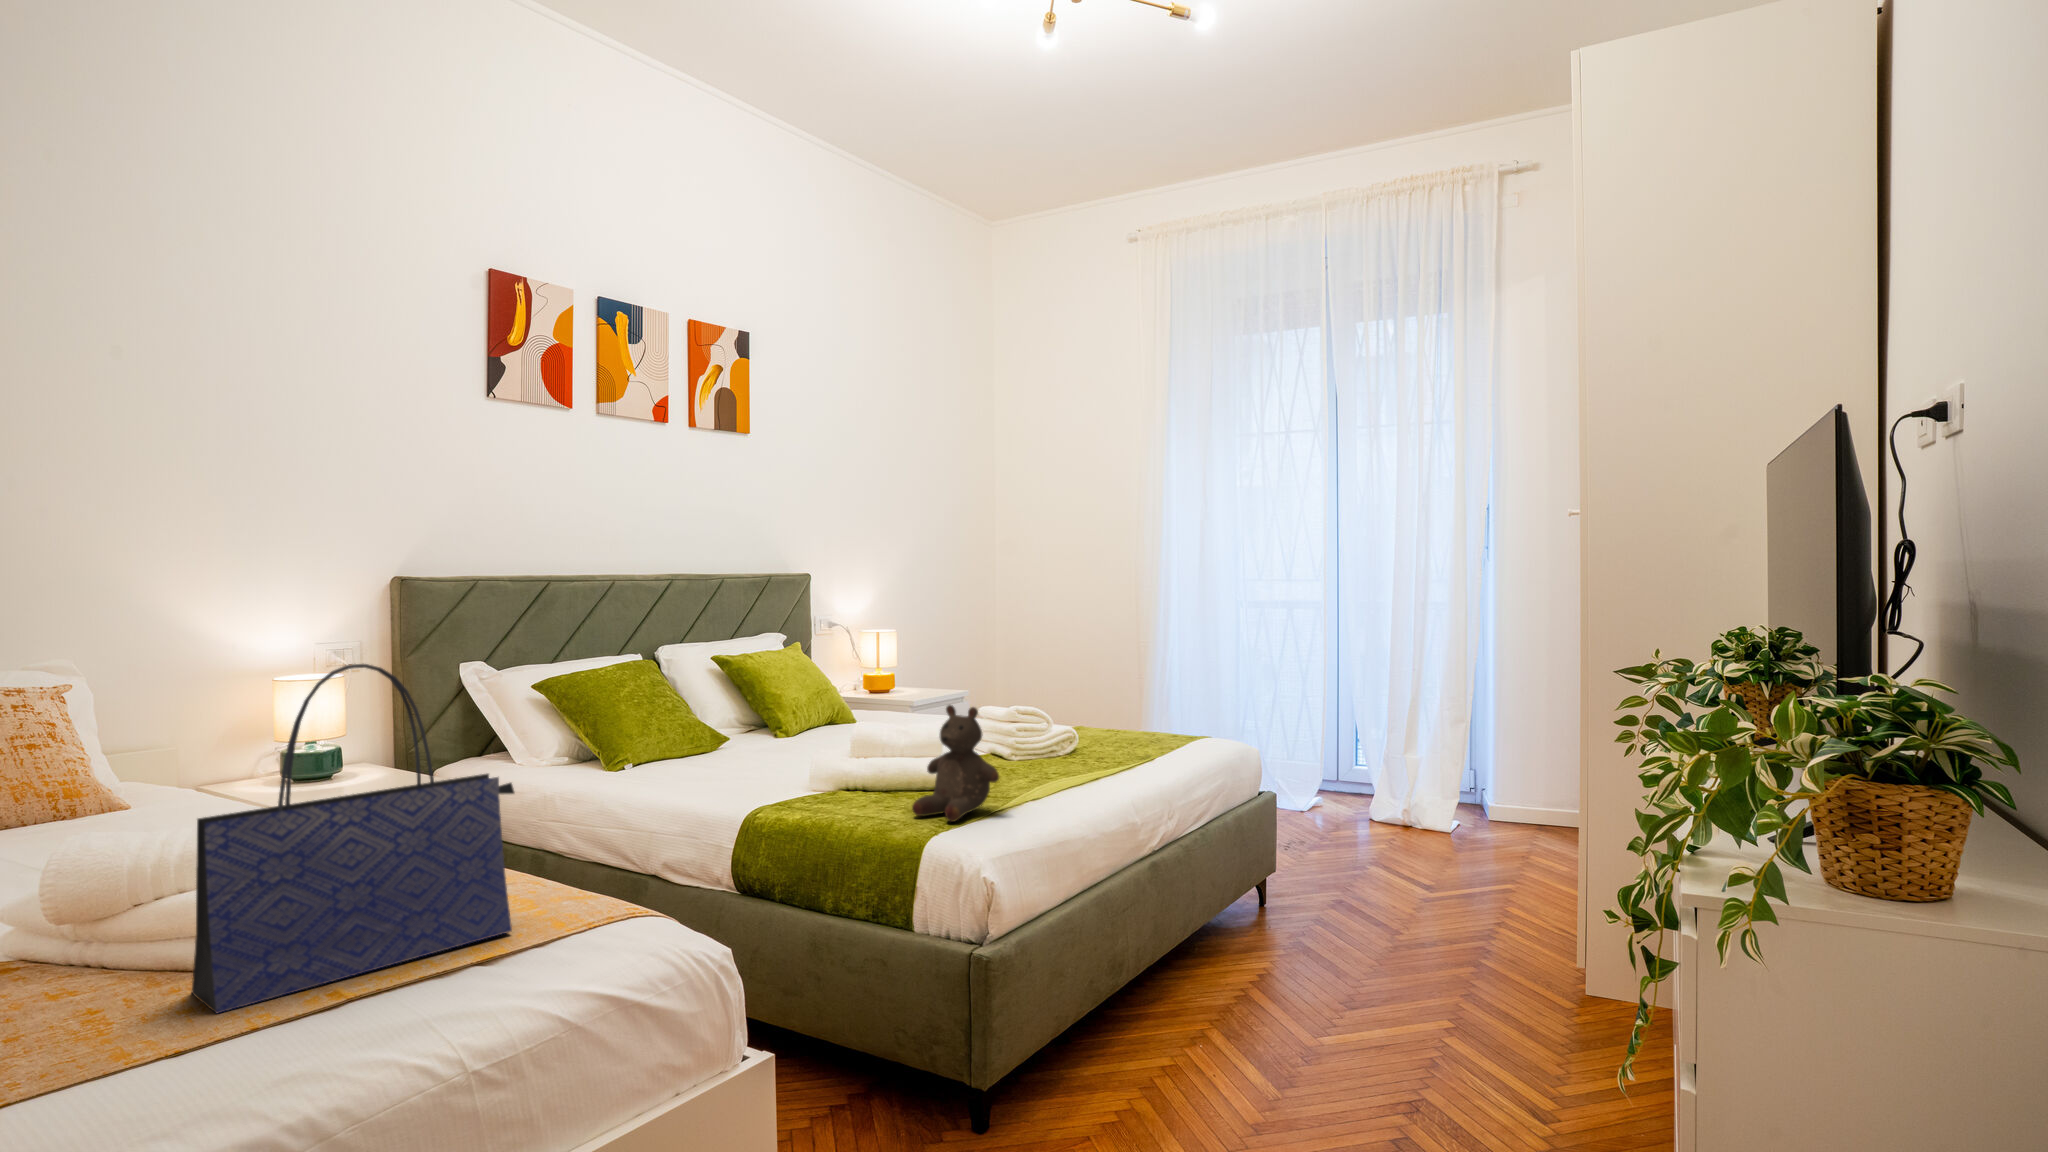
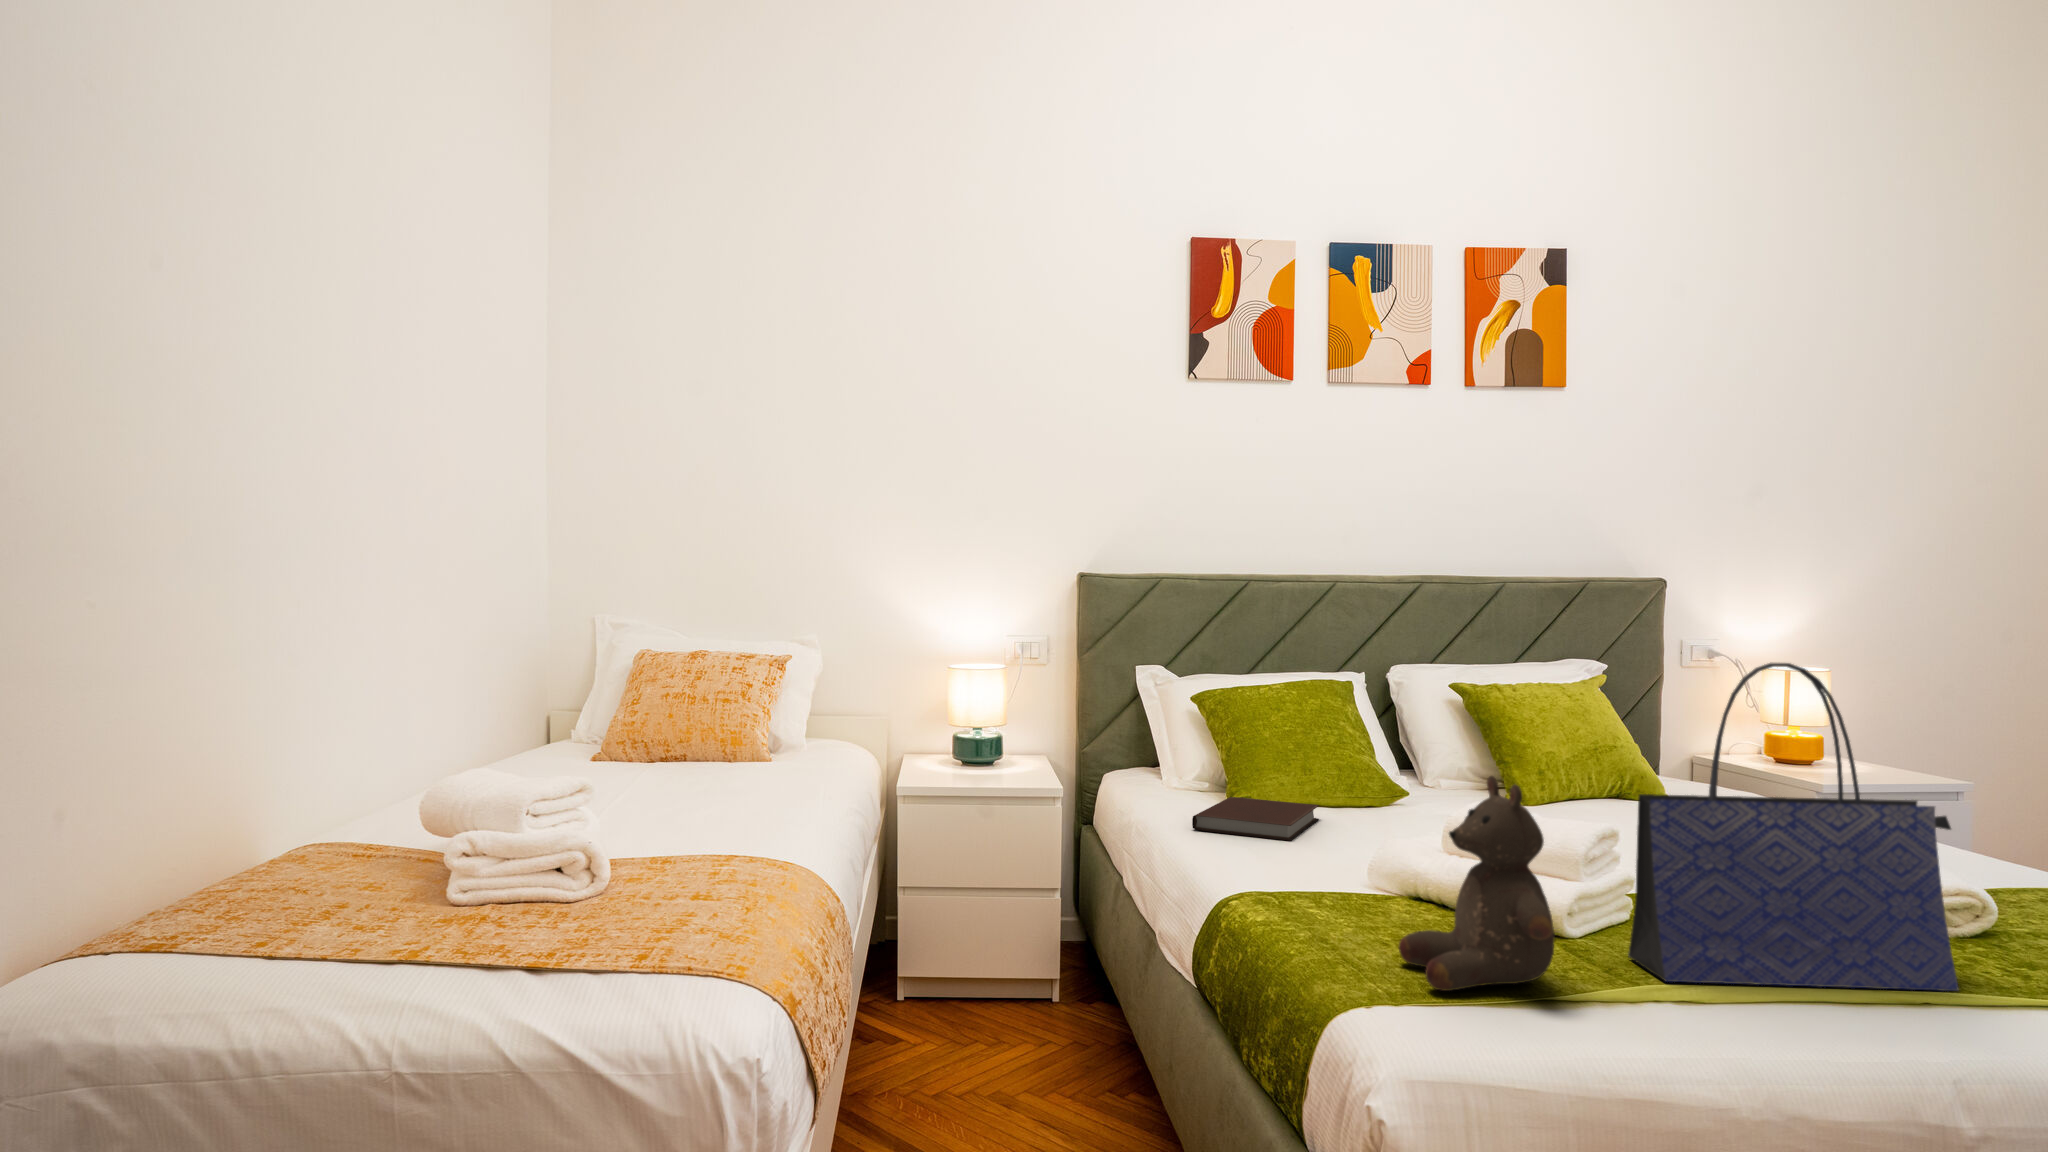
tote bag: present [192,664,514,1013] -> present [1628,663,1959,991]
notebook: none [622,754,714,786] -> present [1192,797,1319,840]

